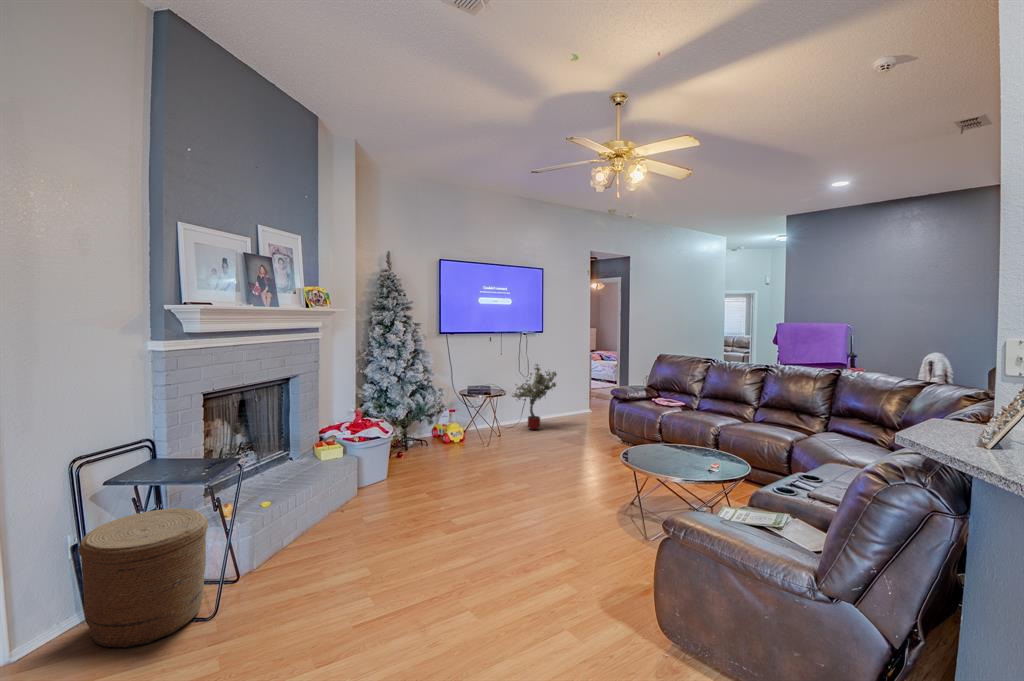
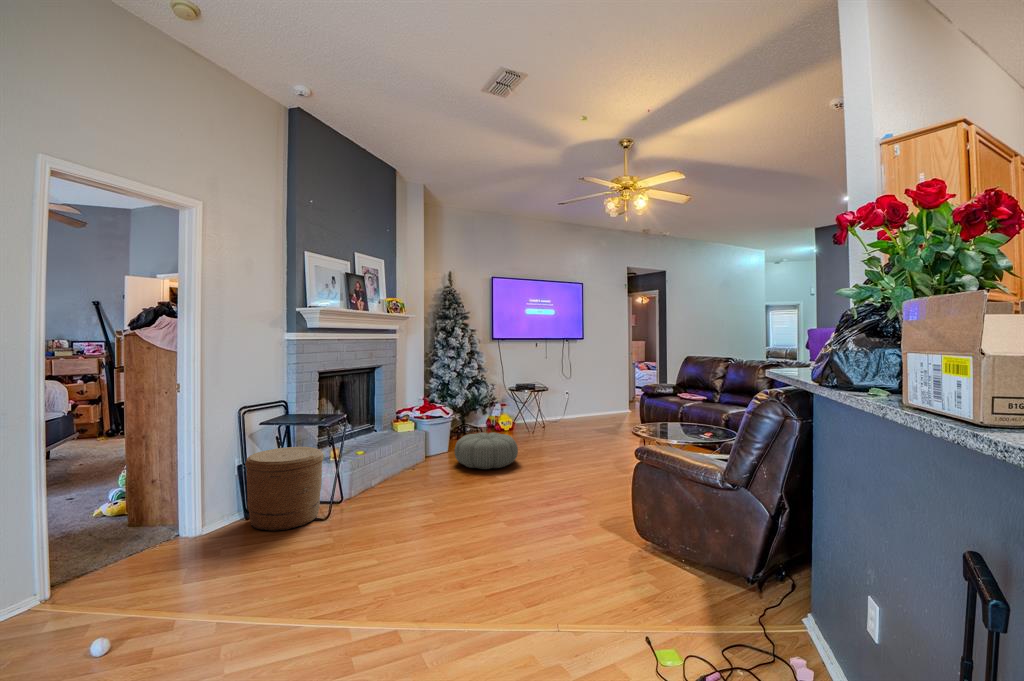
potted tree: present [512,364,557,430] -> none [553,366,594,424]
pouf: none [396,457,476,508] -> present [455,433,518,469]

